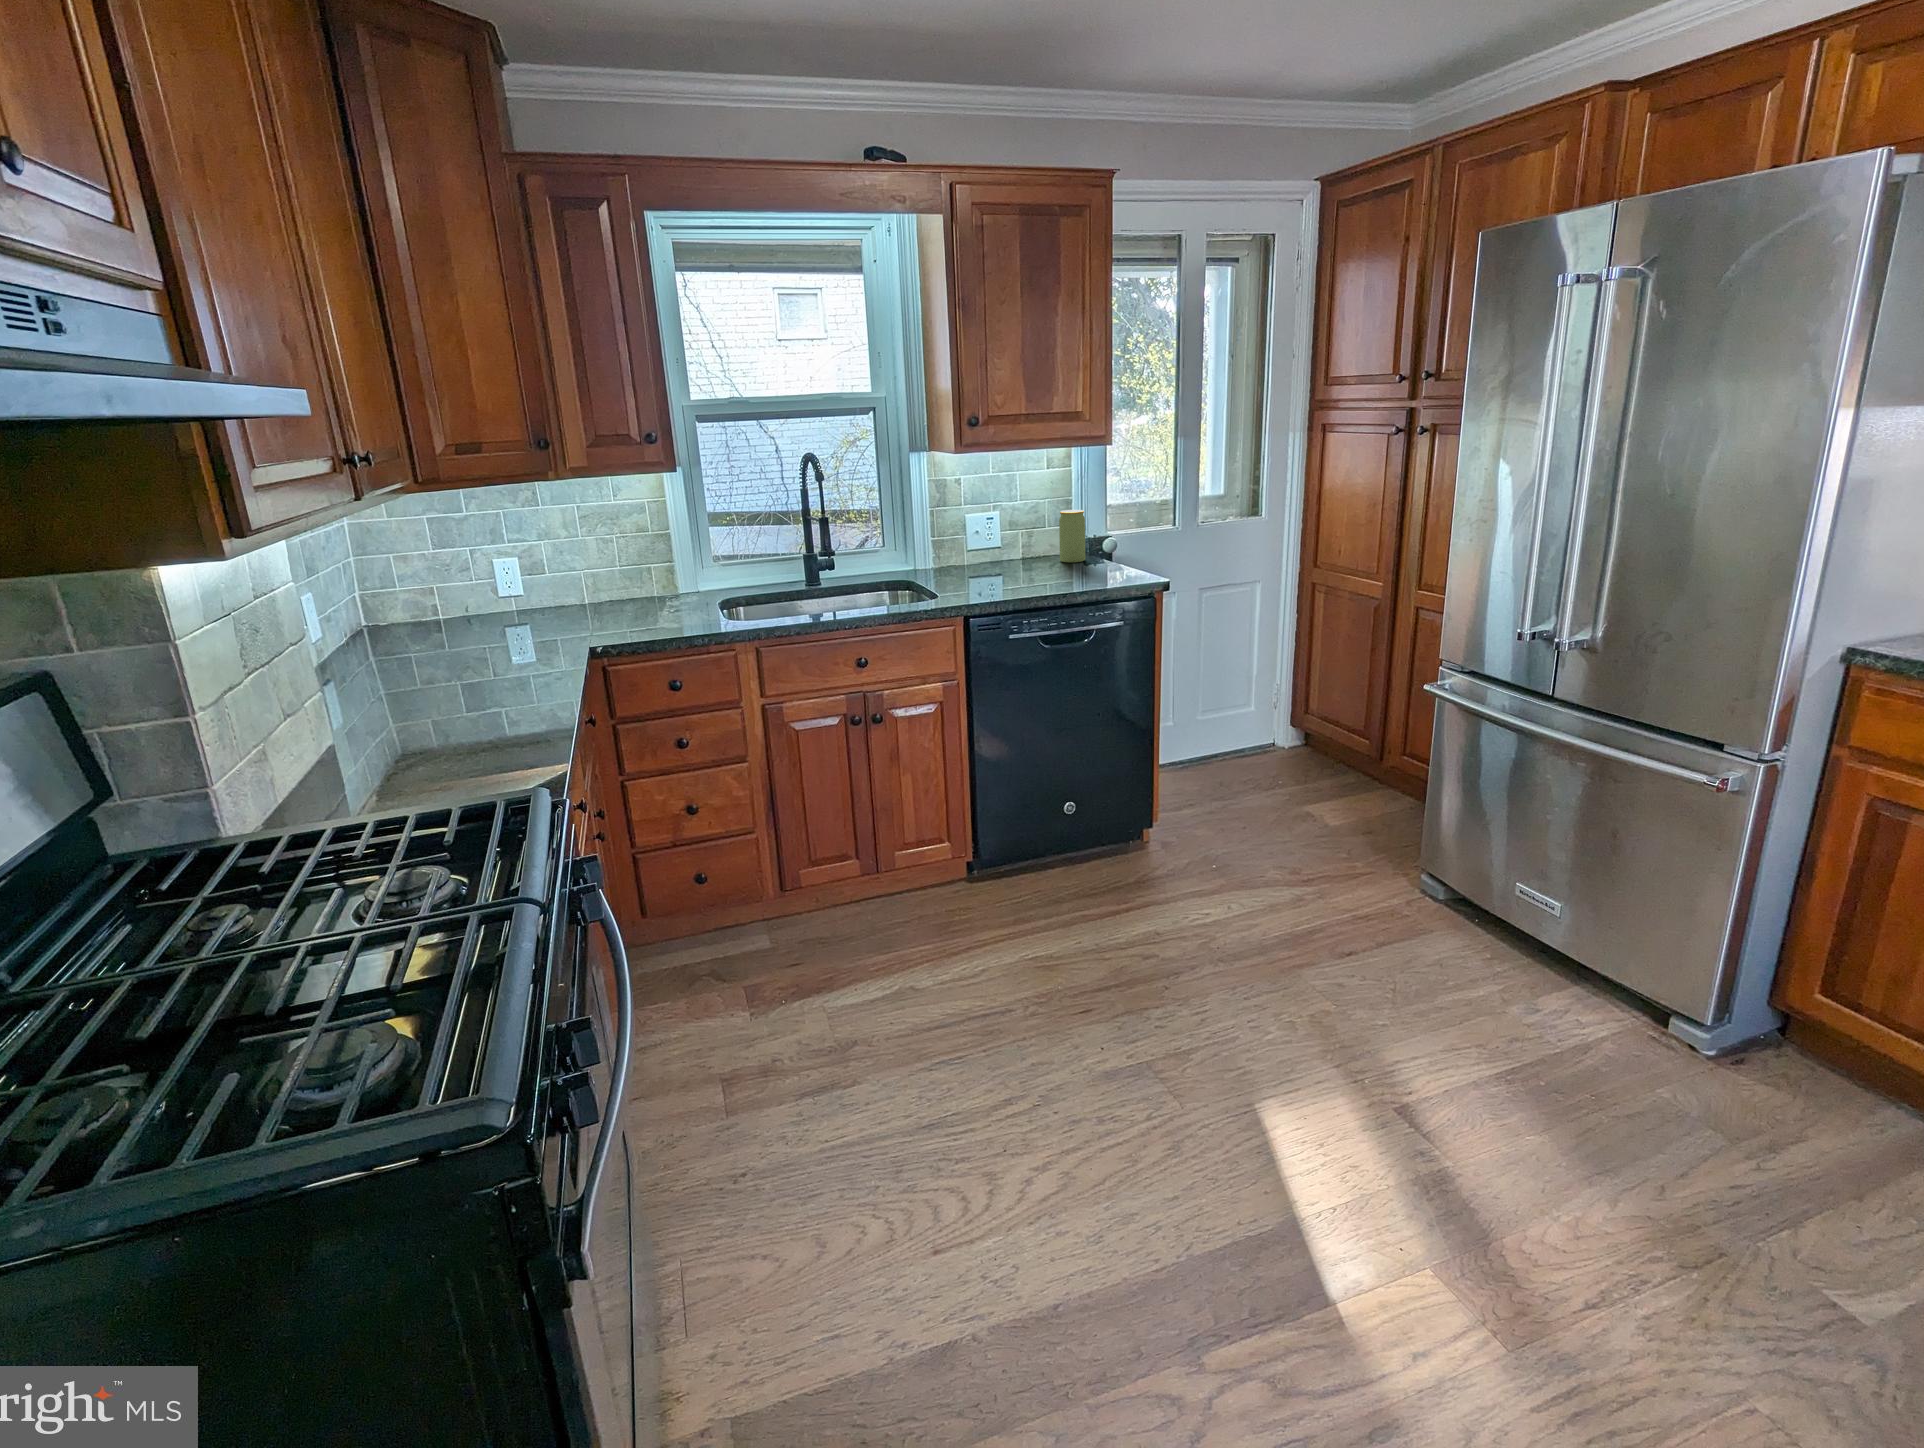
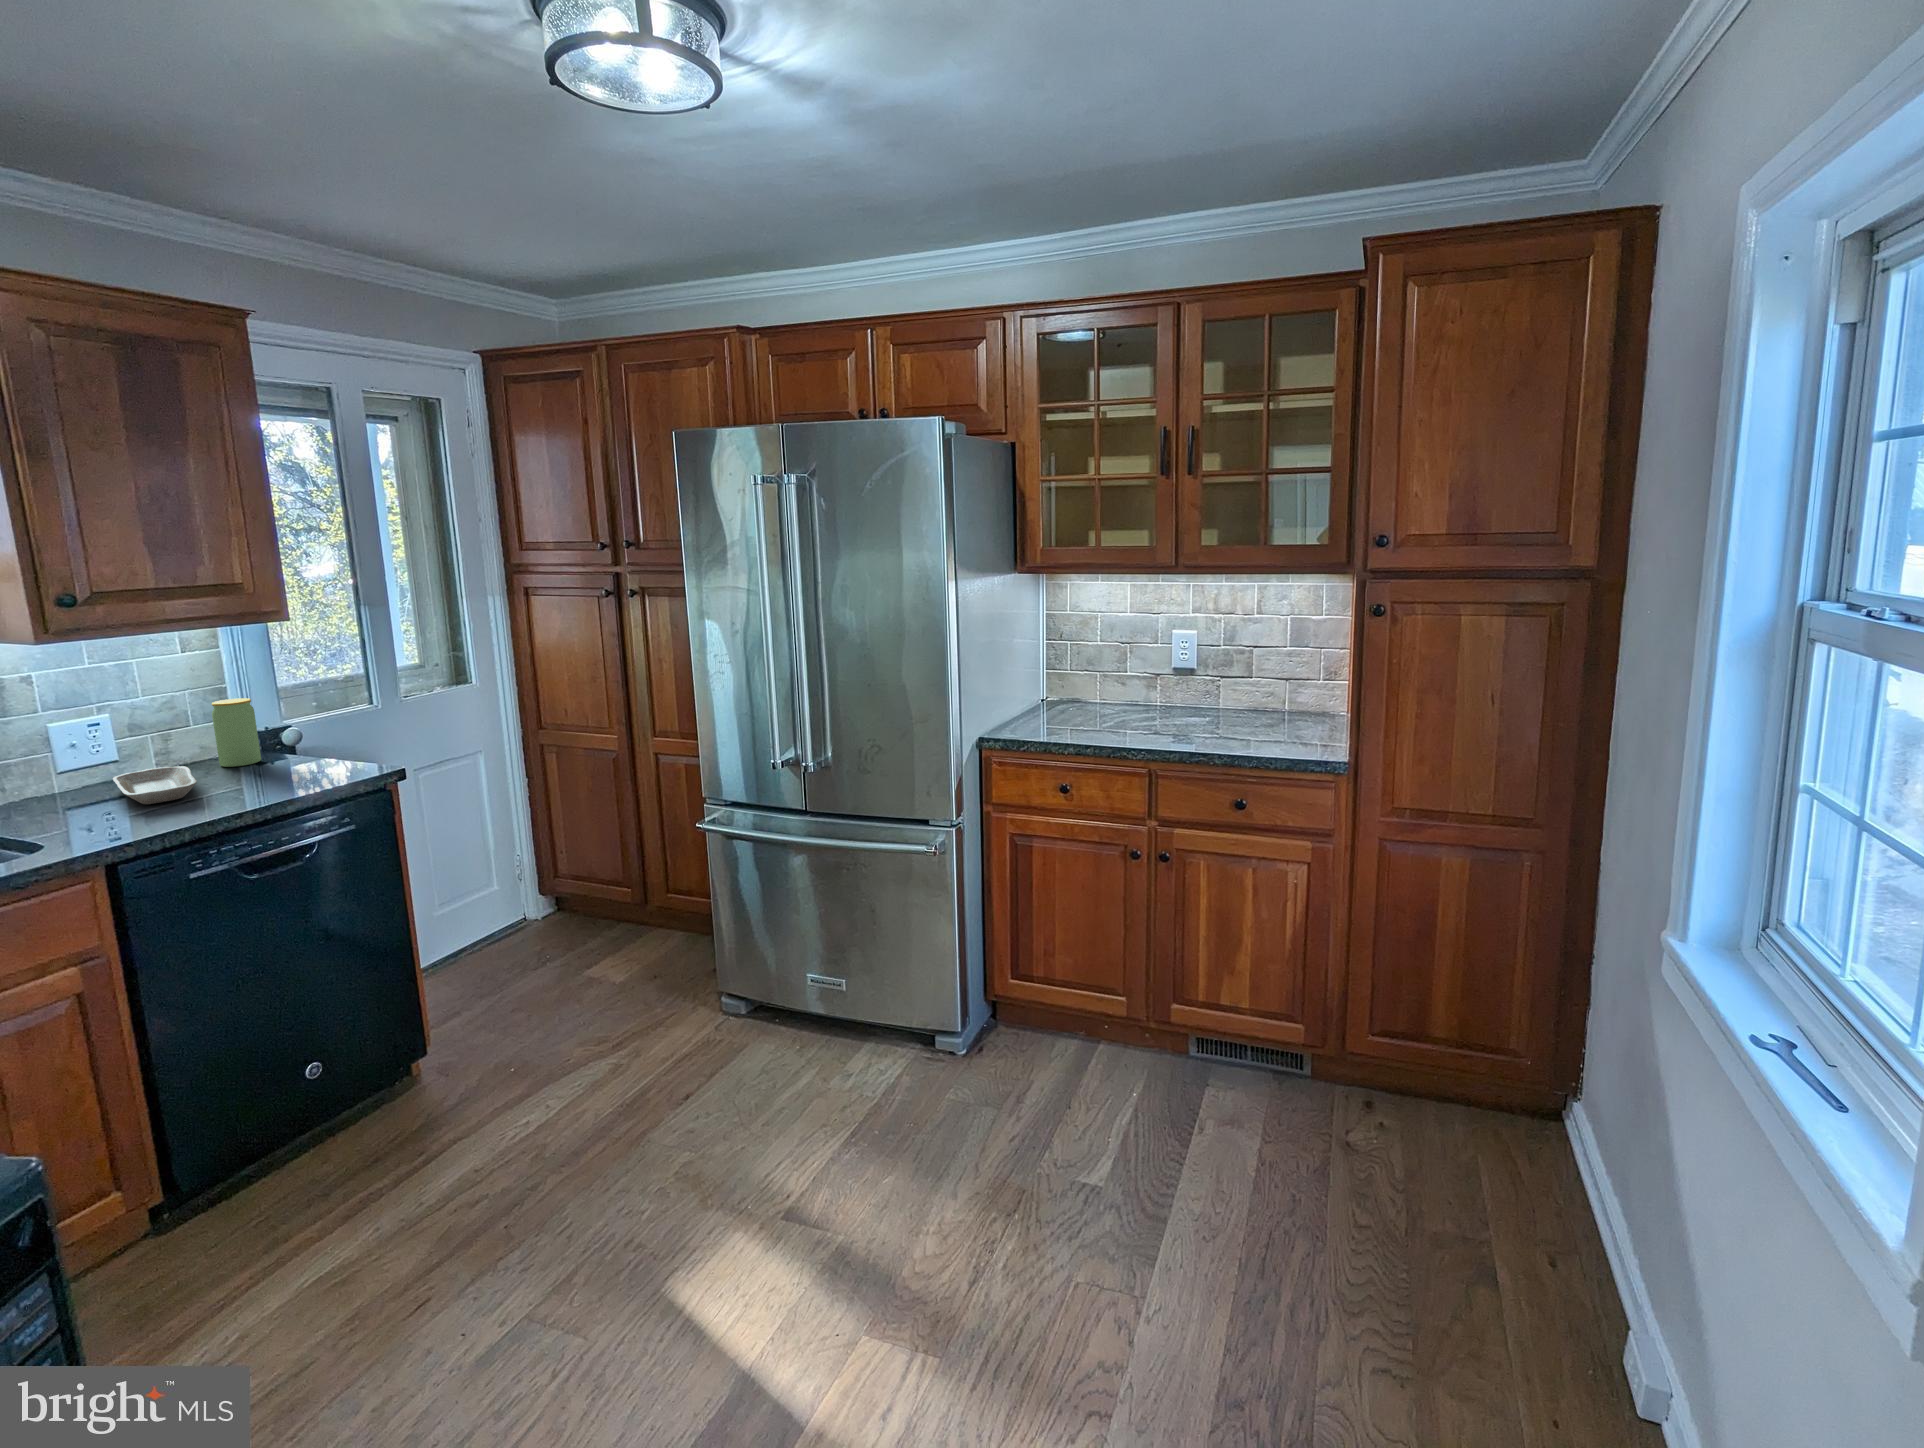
tray: none [993,556,1037,580] -> present [113,766,197,804]

